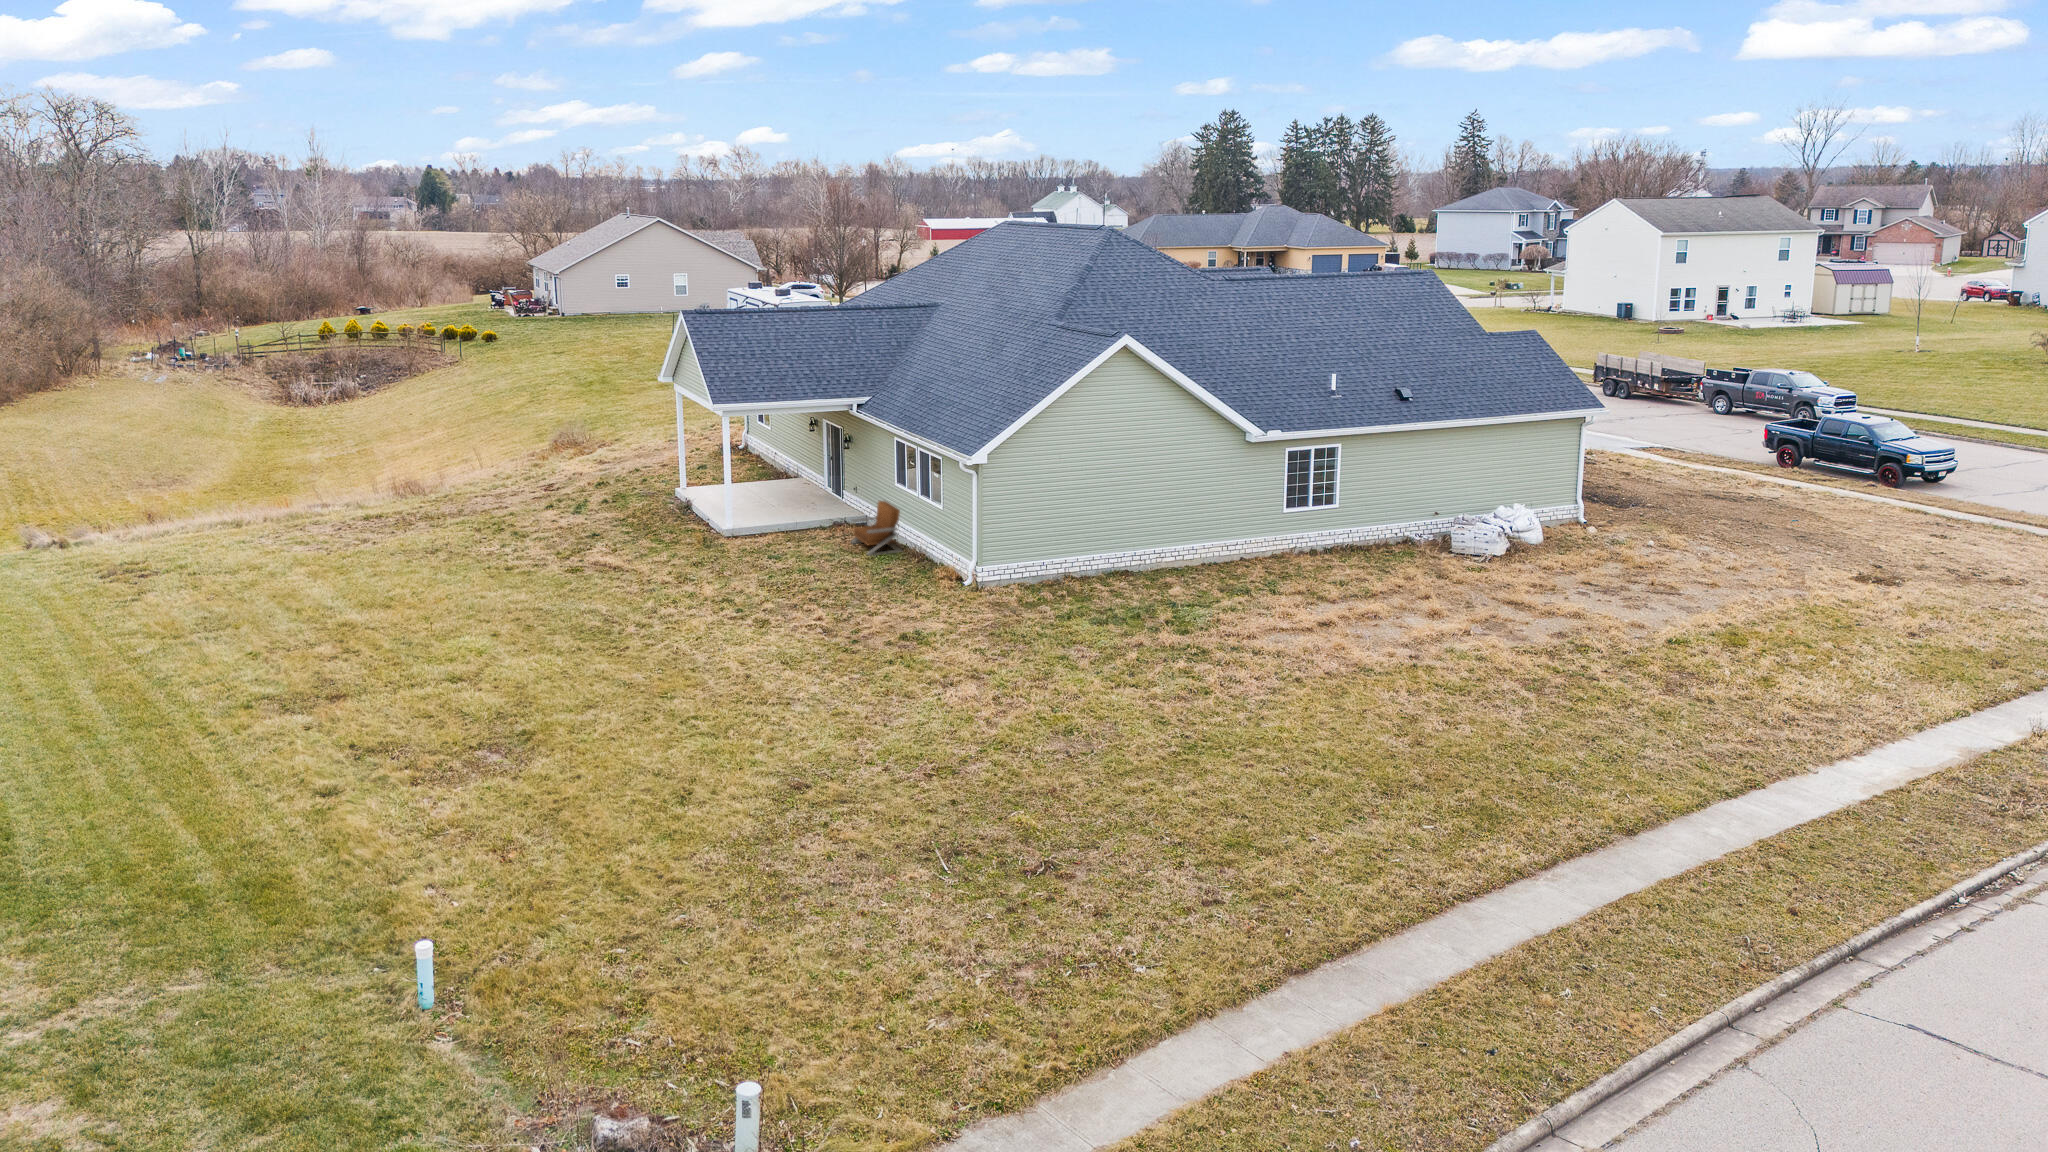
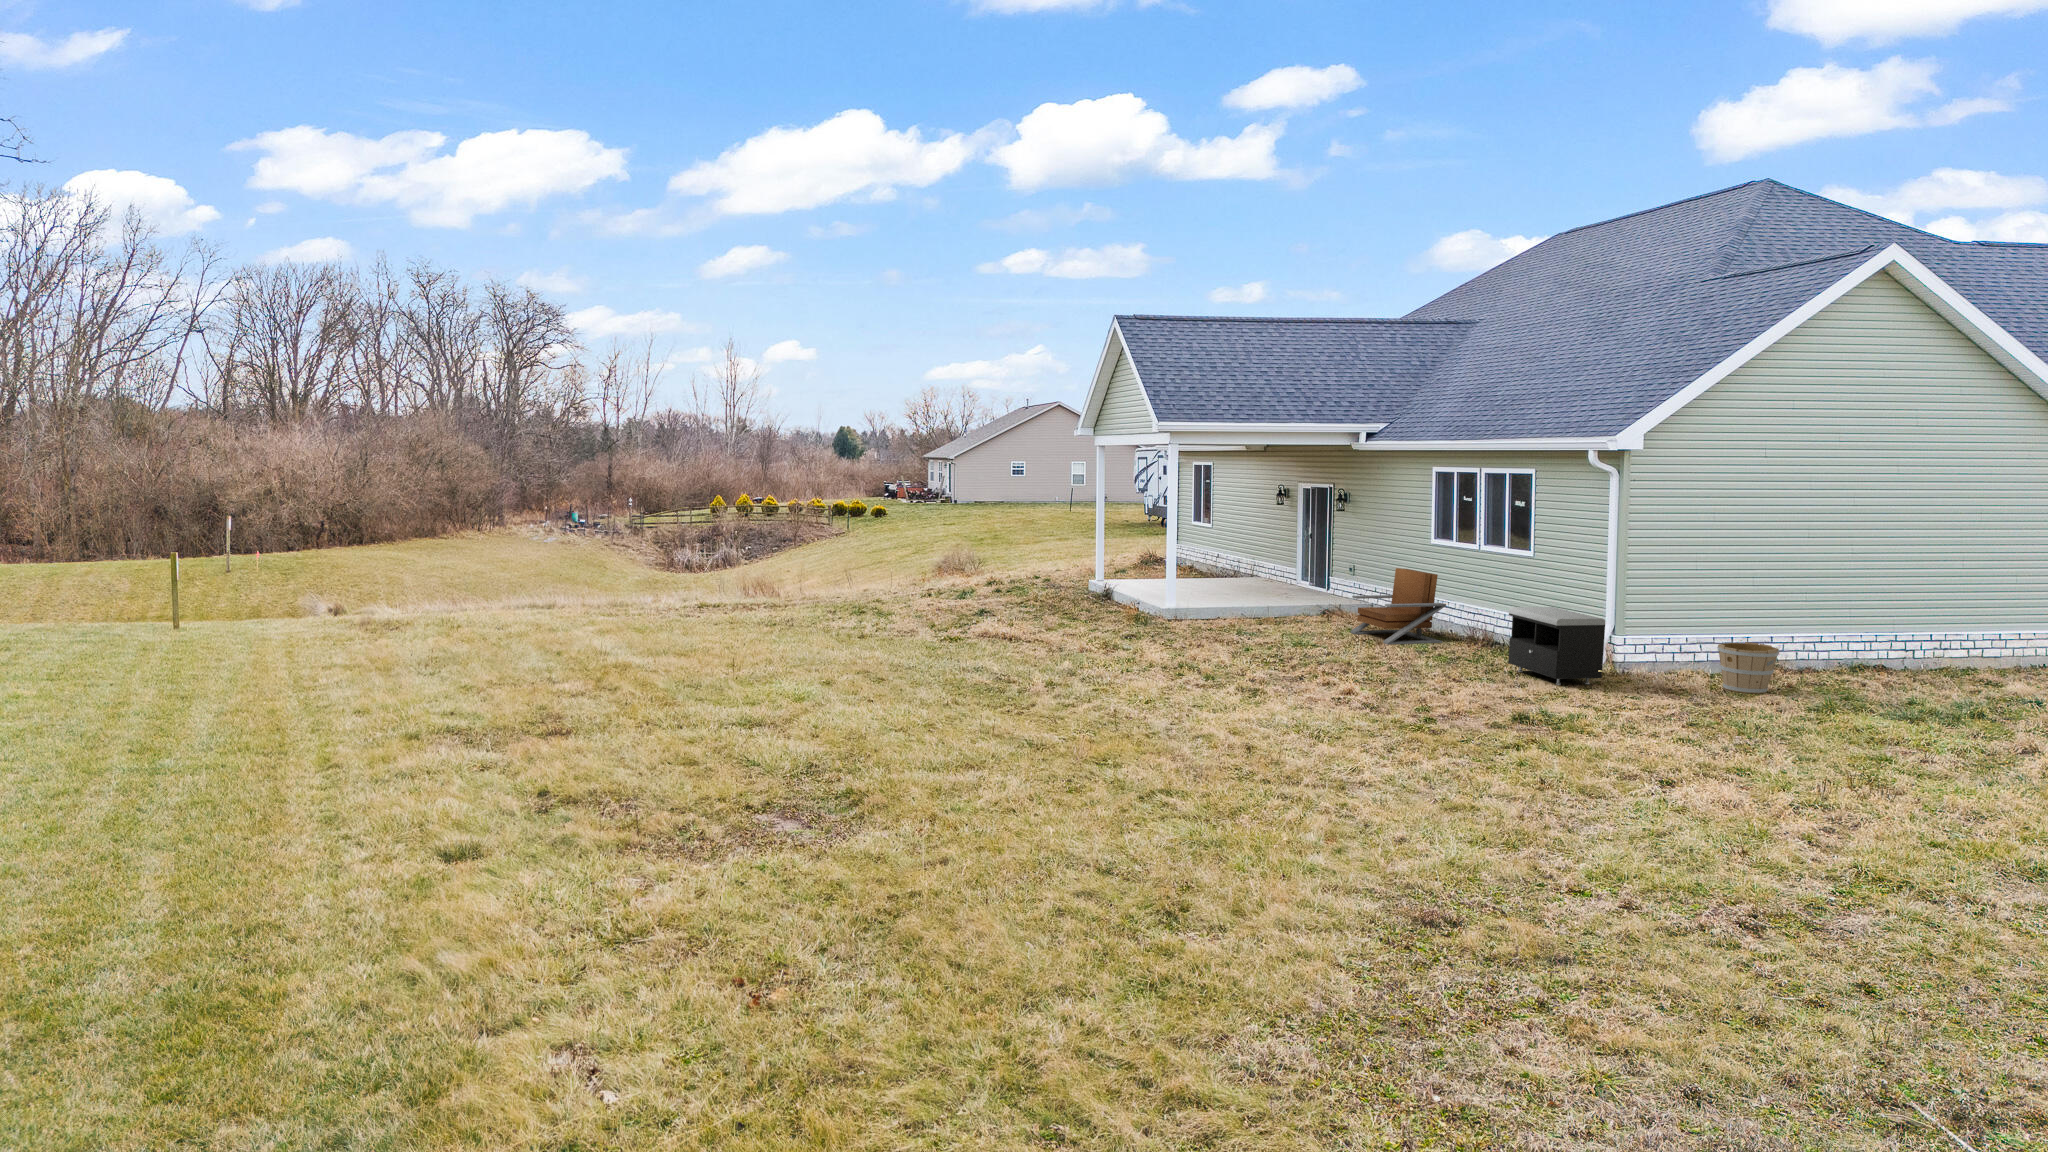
storage bench: none [926,545,972,597] -> present [1508,607,1605,685]
wooden bucket: none [1032,567,1061,598] -> present [1717,642,1779,694]

